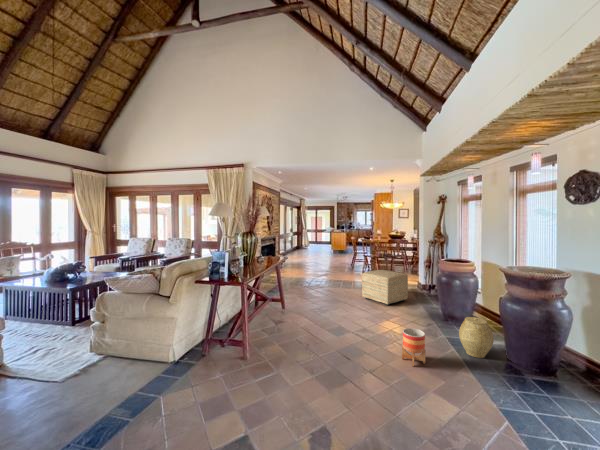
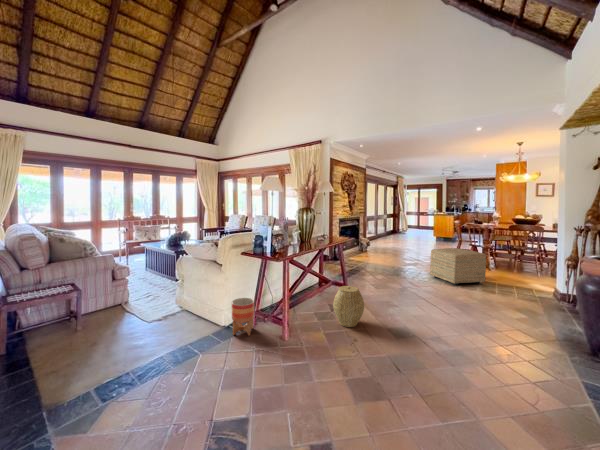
woven basket: present [459,317,494,358] -> present [333,286,364,327]
planter: present [402,328,426,366] -> present [232,298,254,335]

